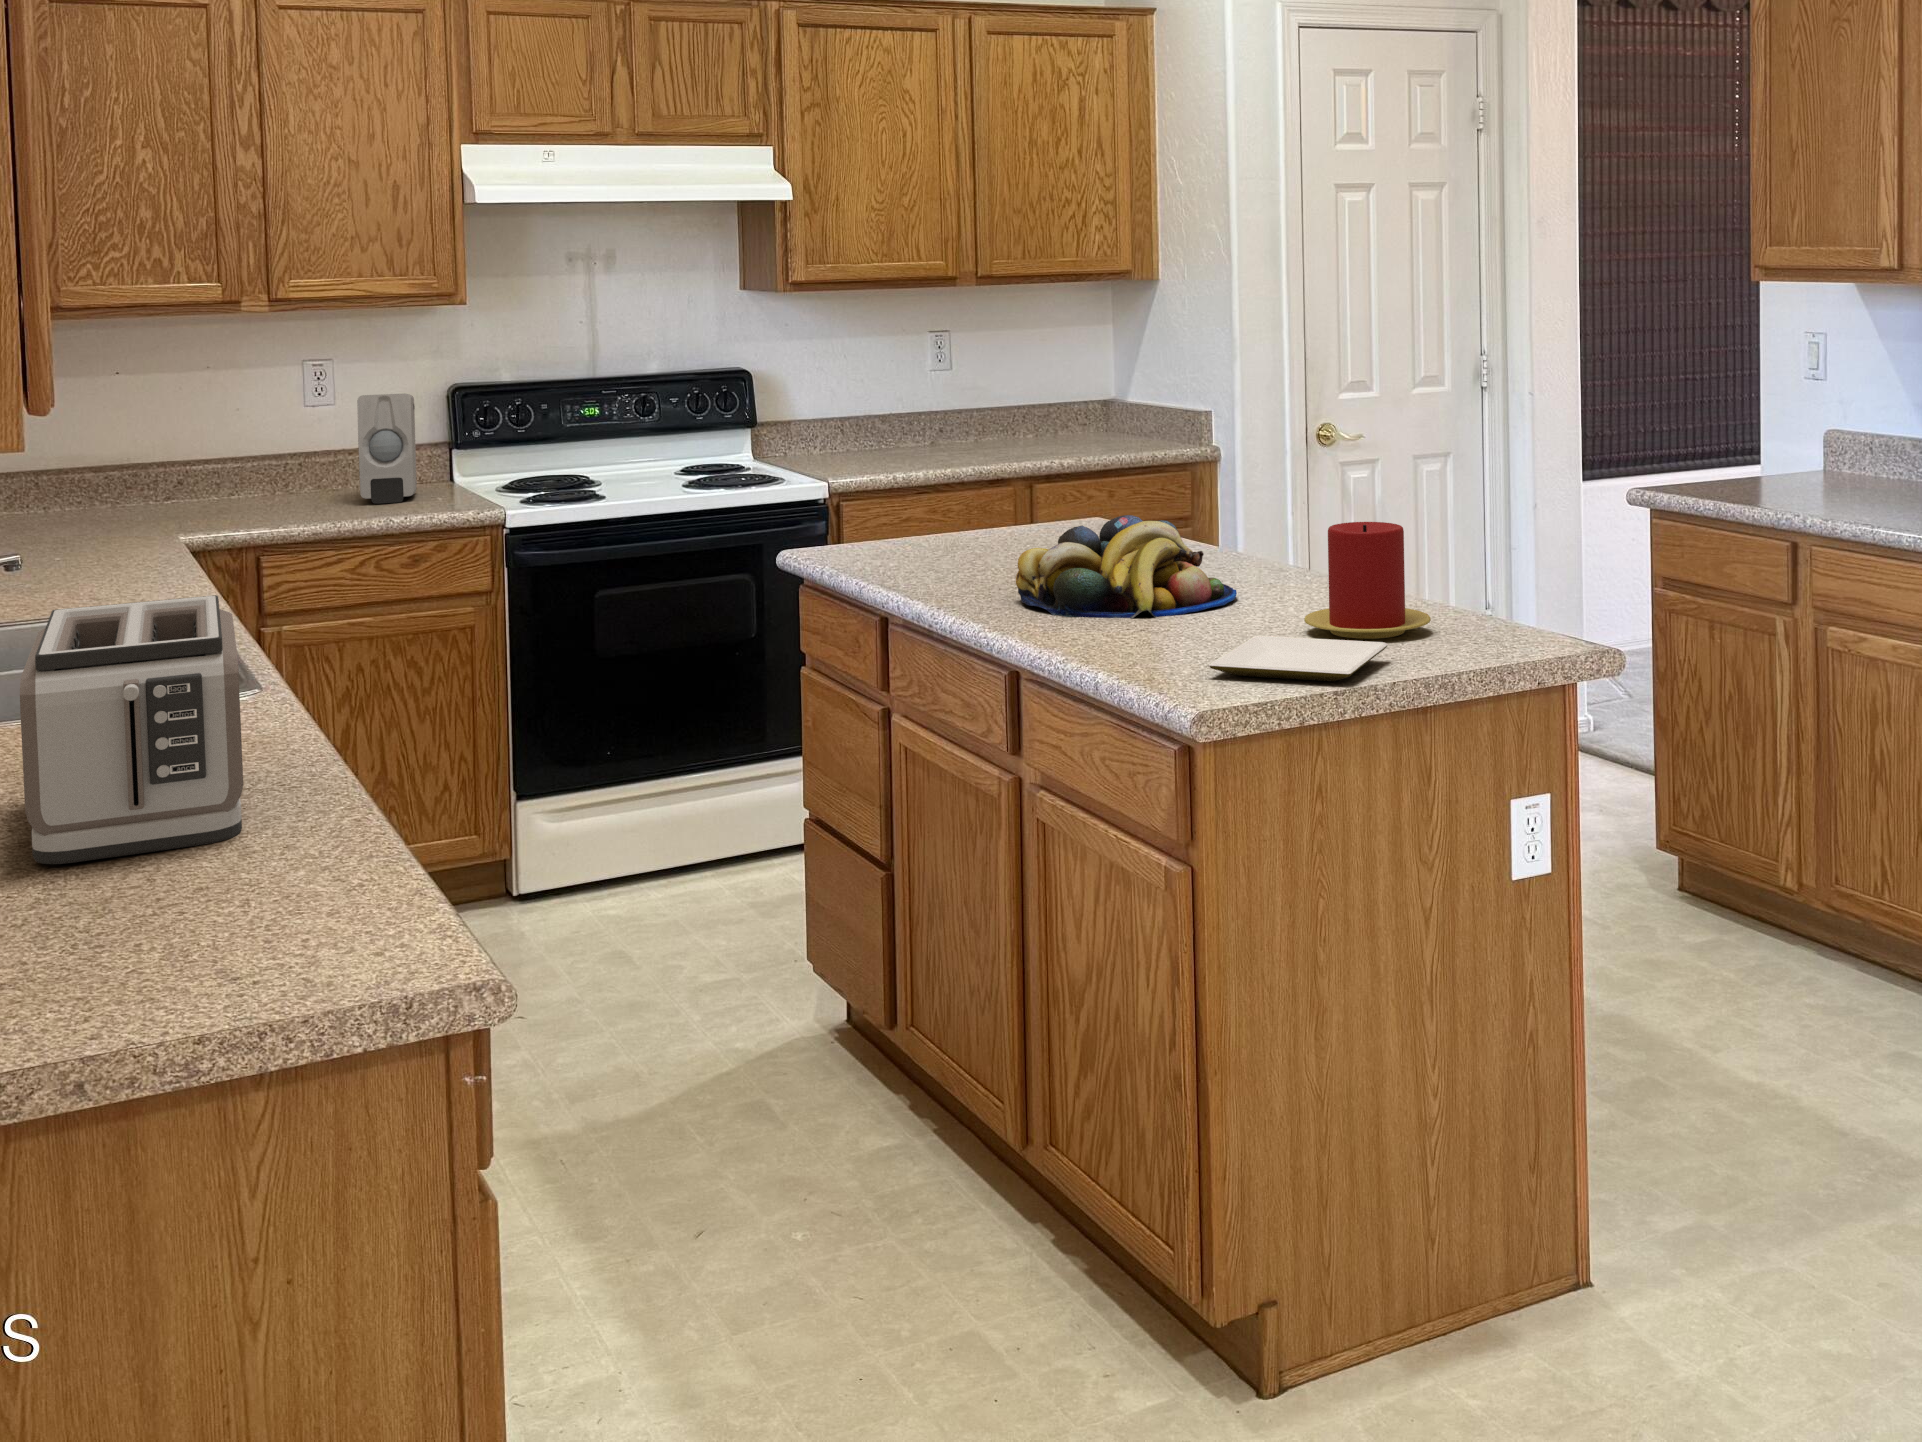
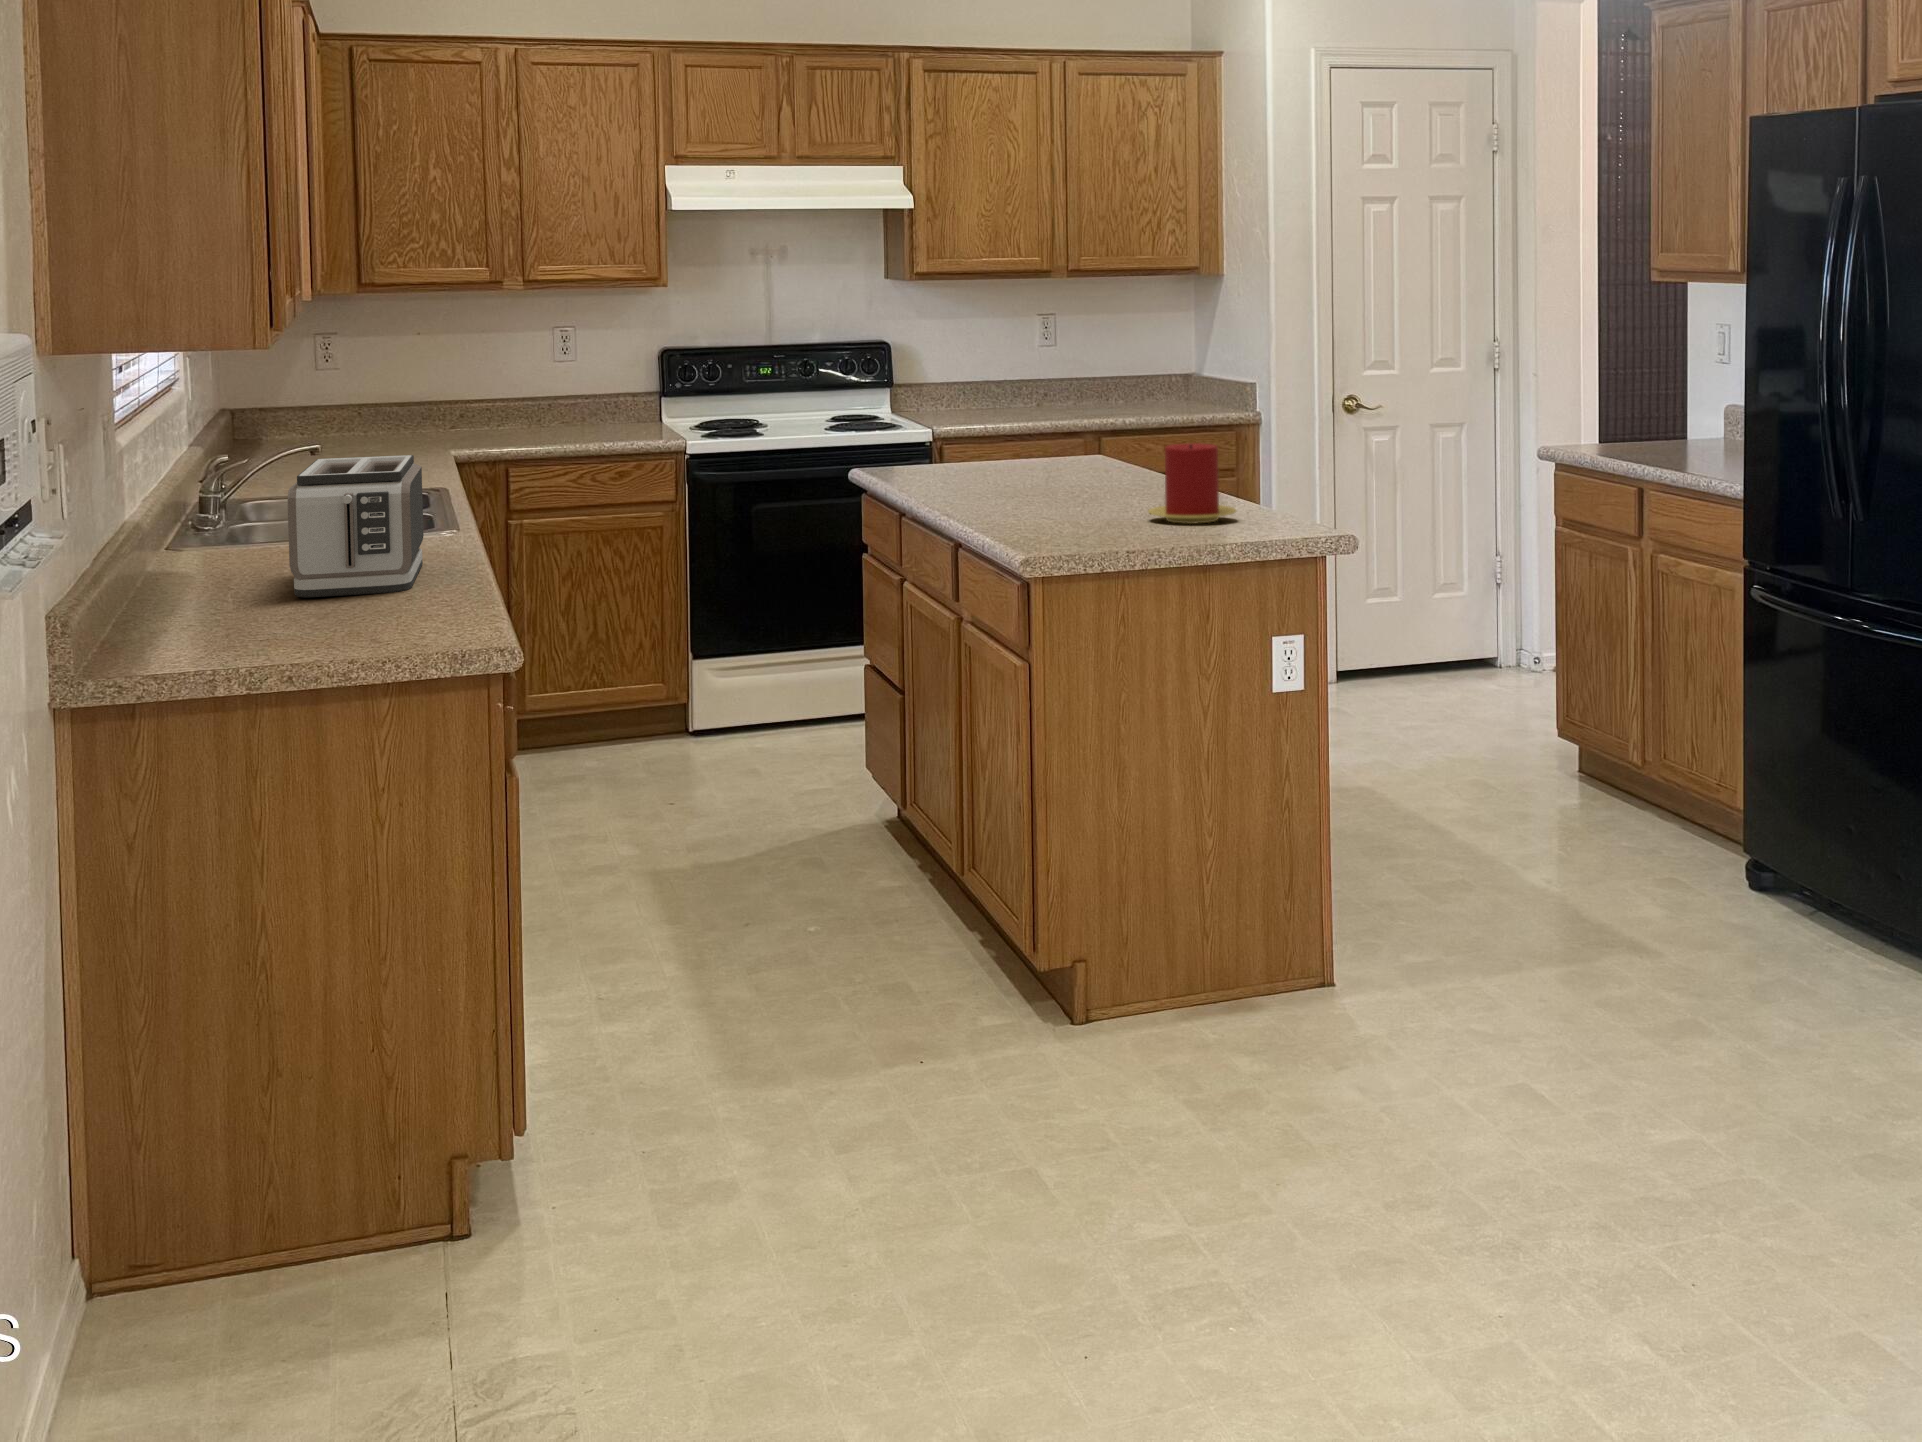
soap dispenser: present [357,393,417,504] -> none [586,352,631,434]
fruit bowl: present [1016,515,1237,619] -> none [980,442,1138,512]
plate: present [1208,636,1388,682] -> none [1043,515,1177,541]

